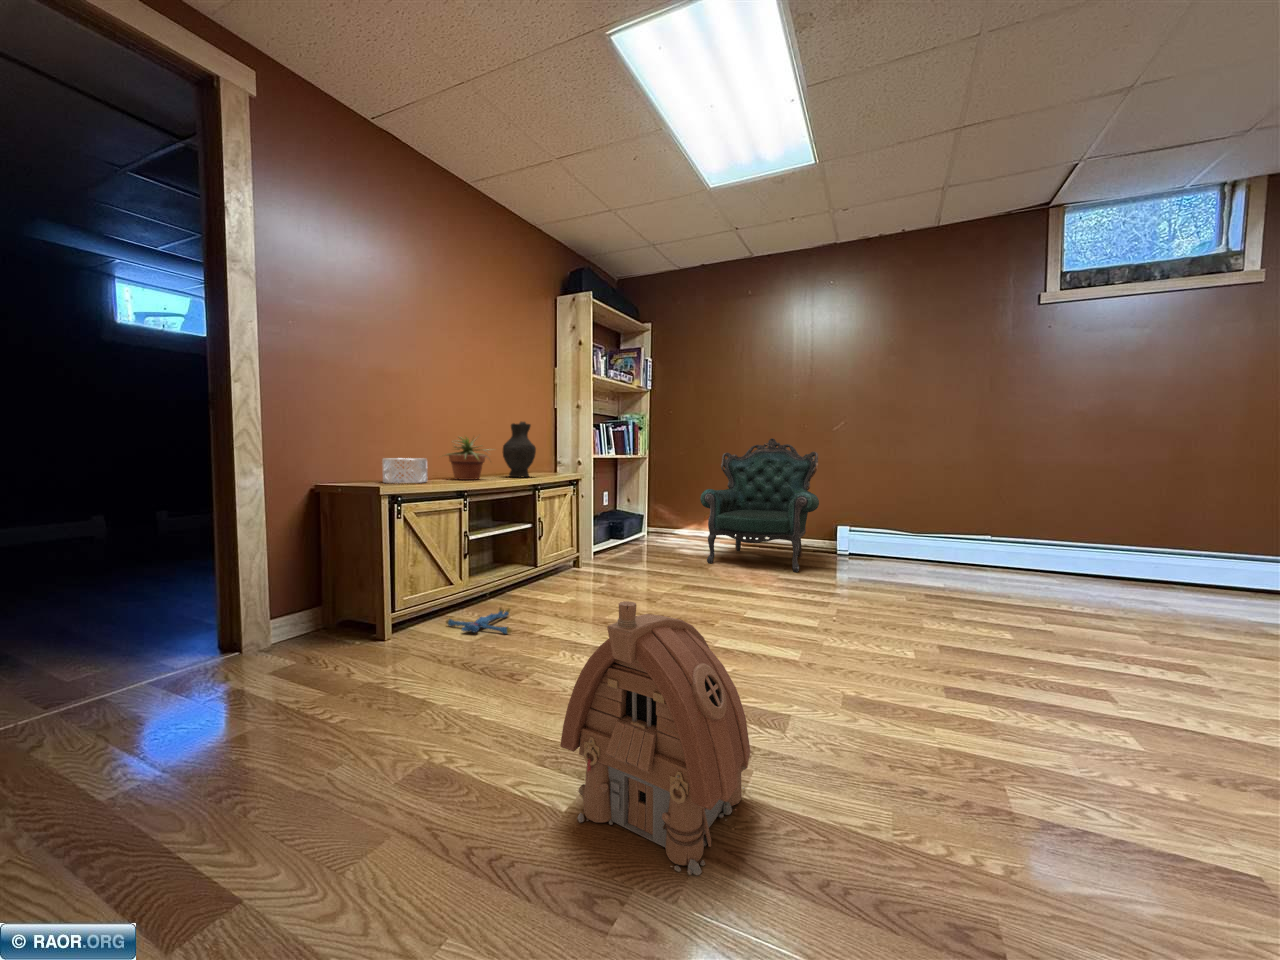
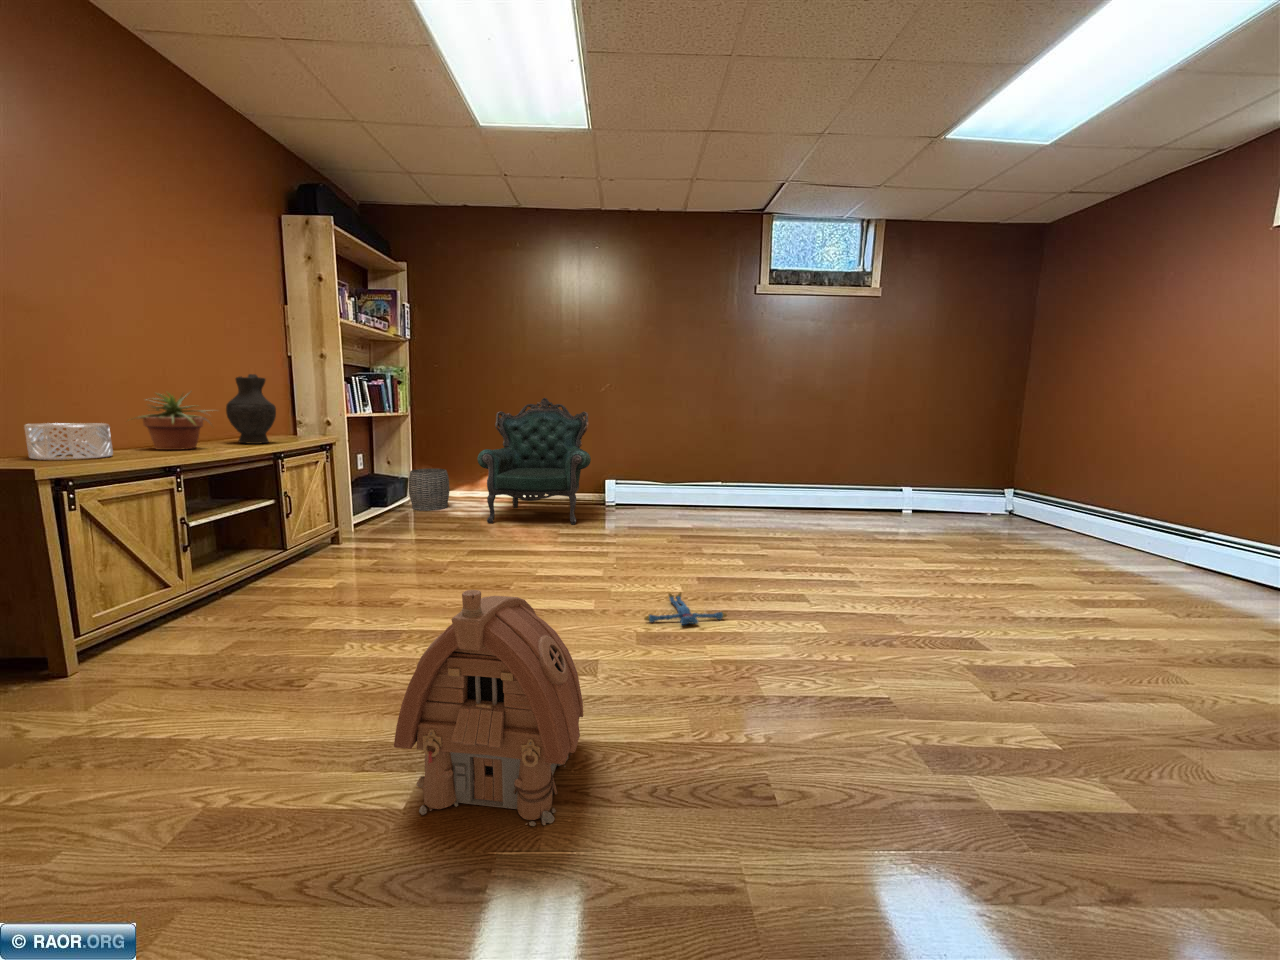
woven basket: none [641,508,676,547] -> present [409,469,449,511]
plush toy: present [446,607,512,634] -> present [644,592,727,625]

